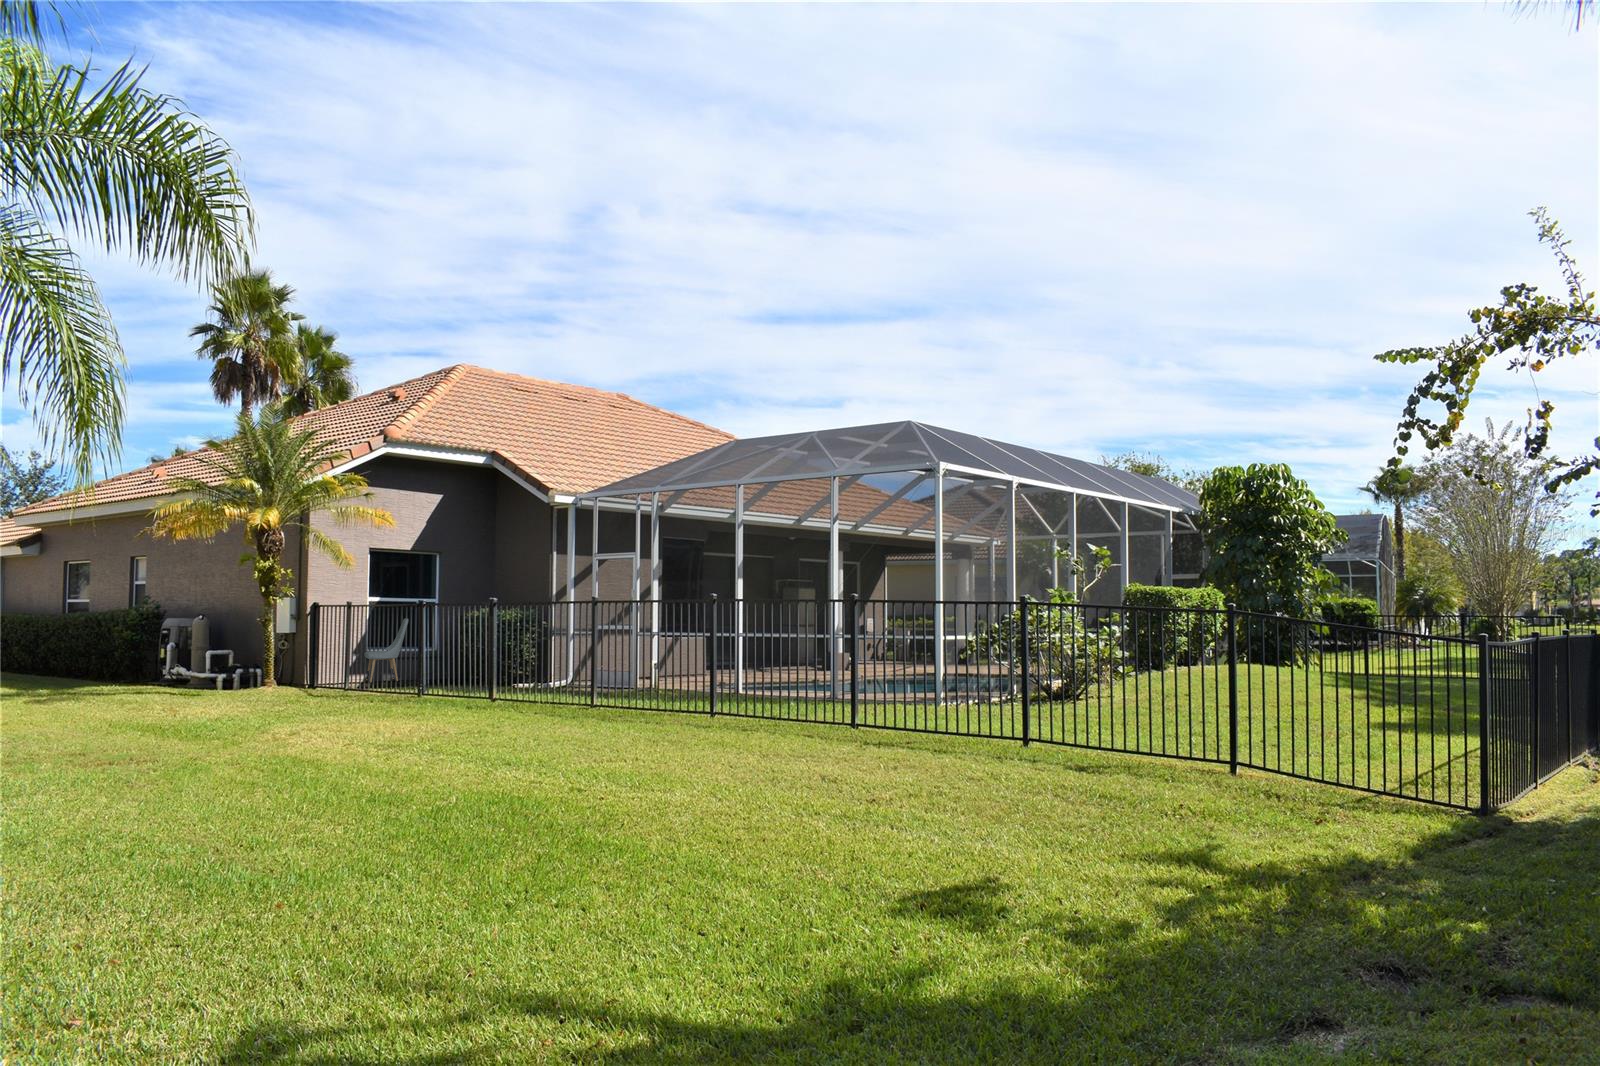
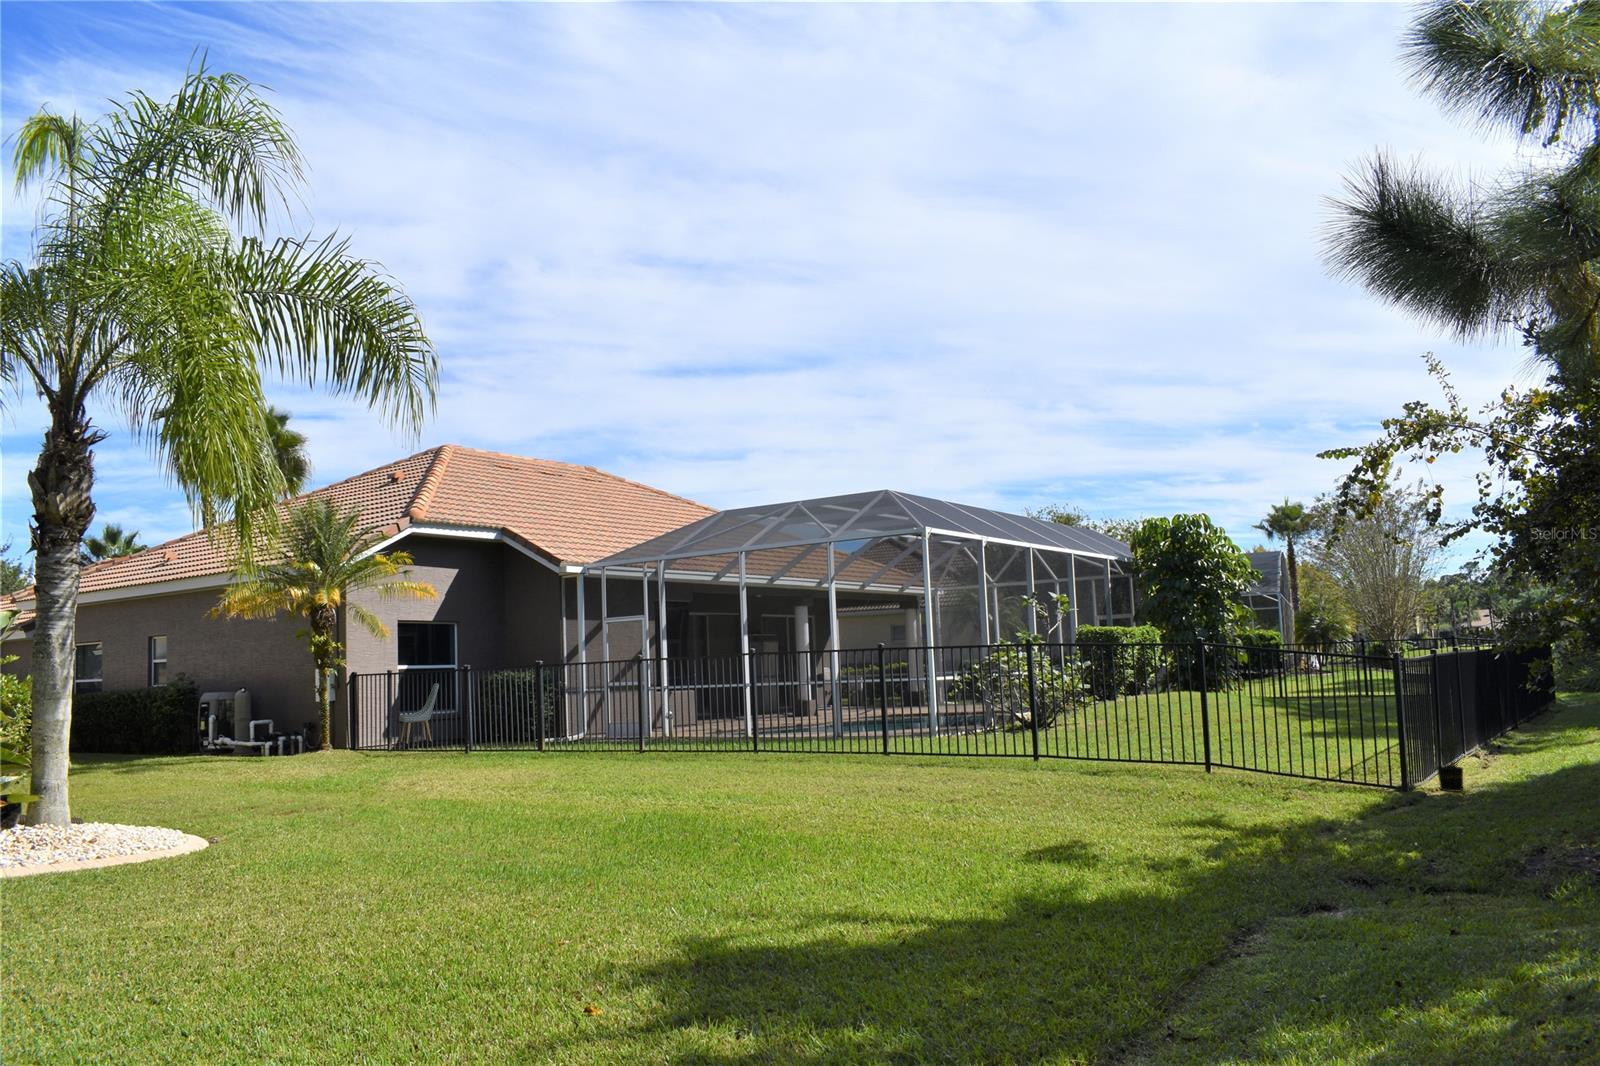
potted plant: none [1508,725,1575,815] -> present [1435,730,1463,792]

